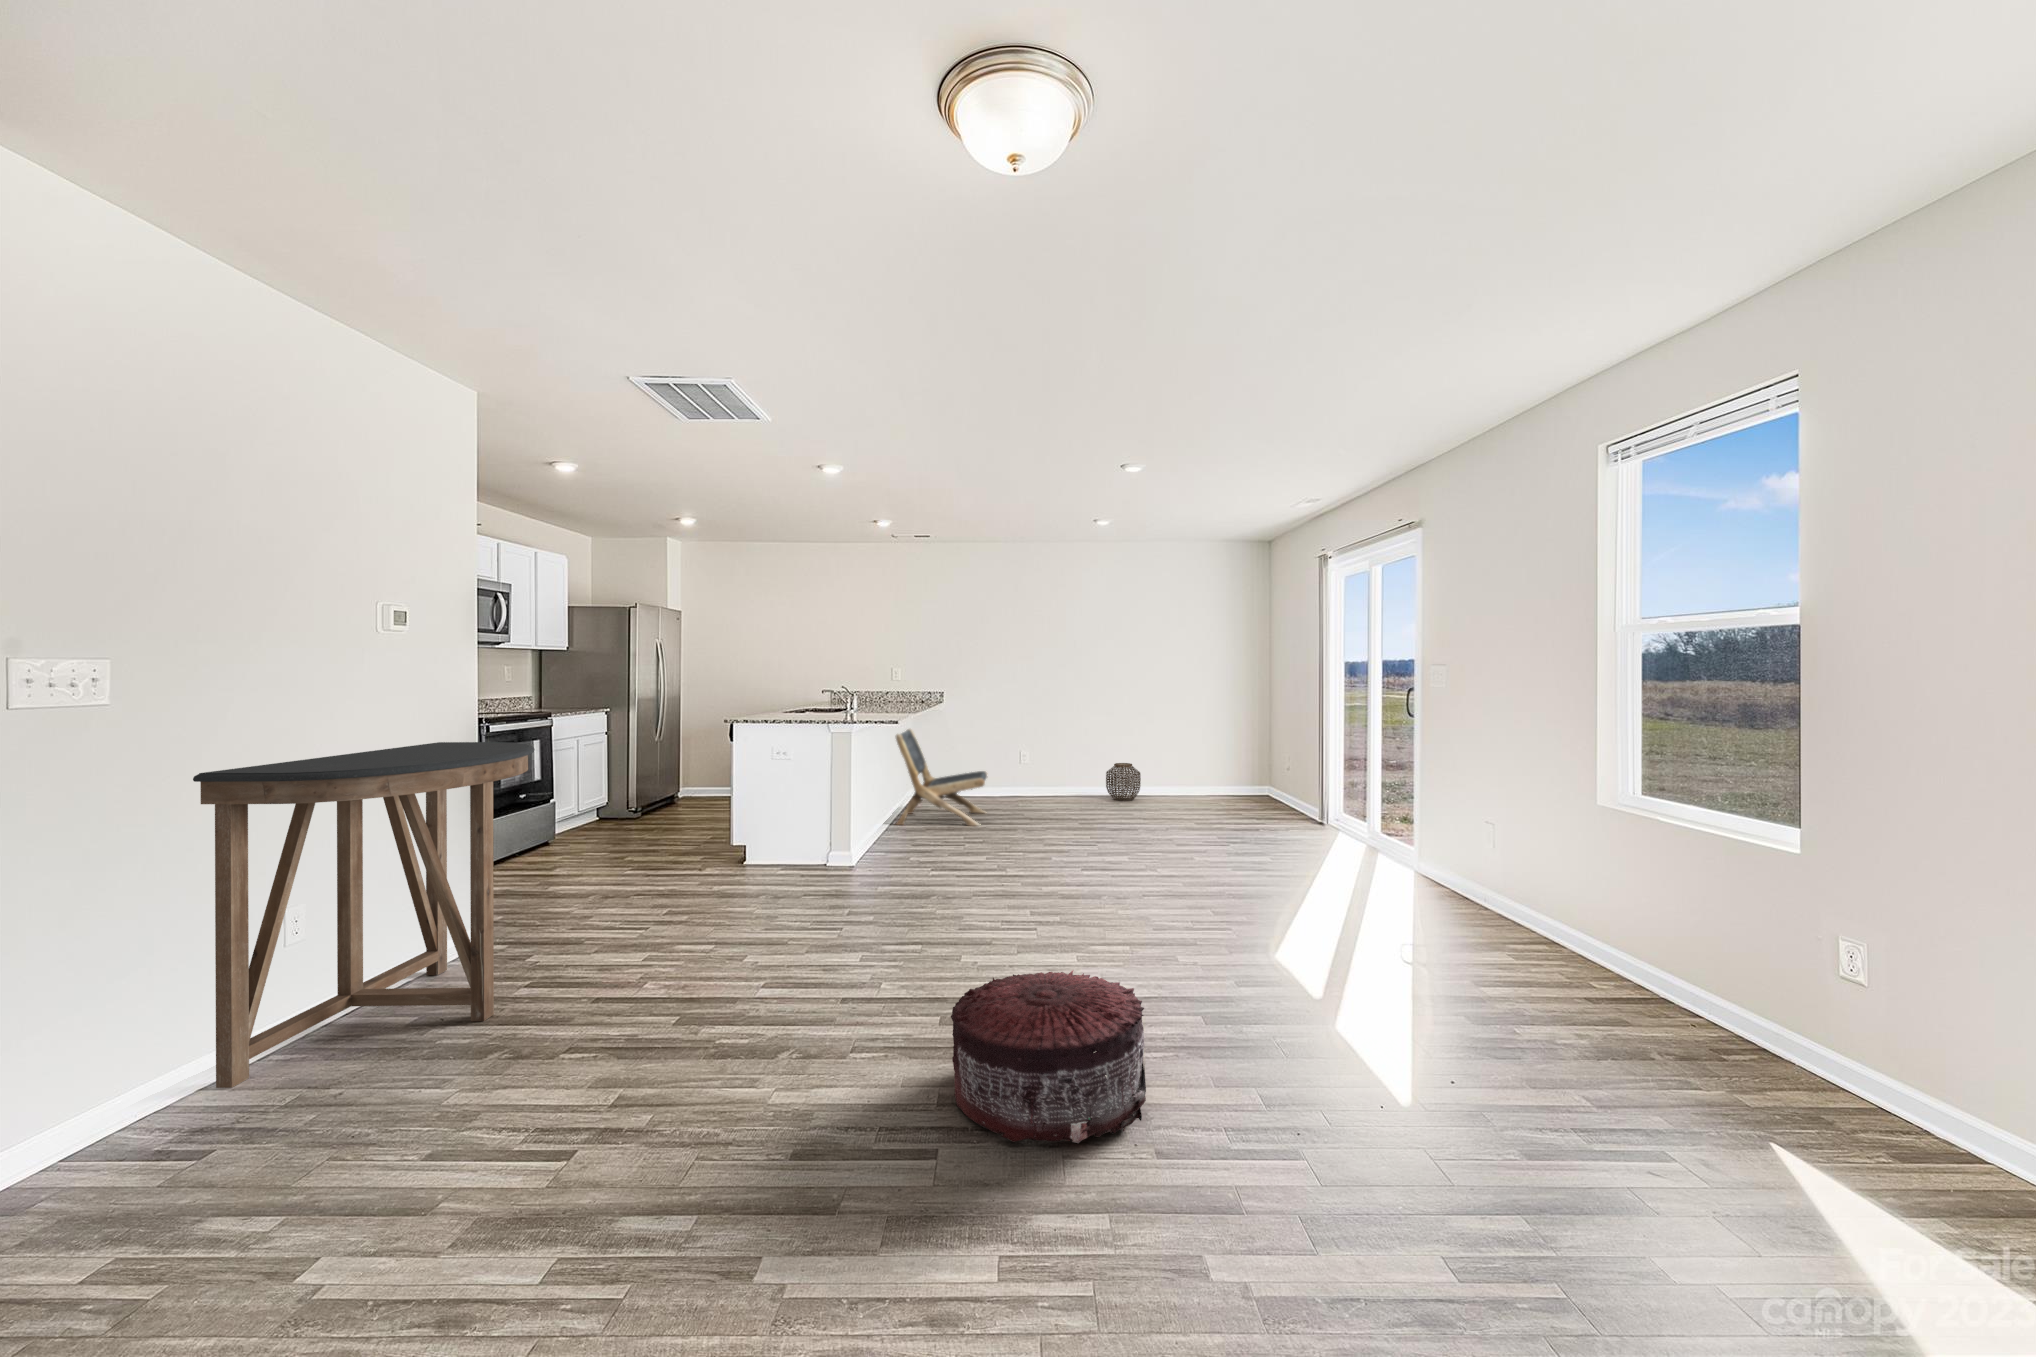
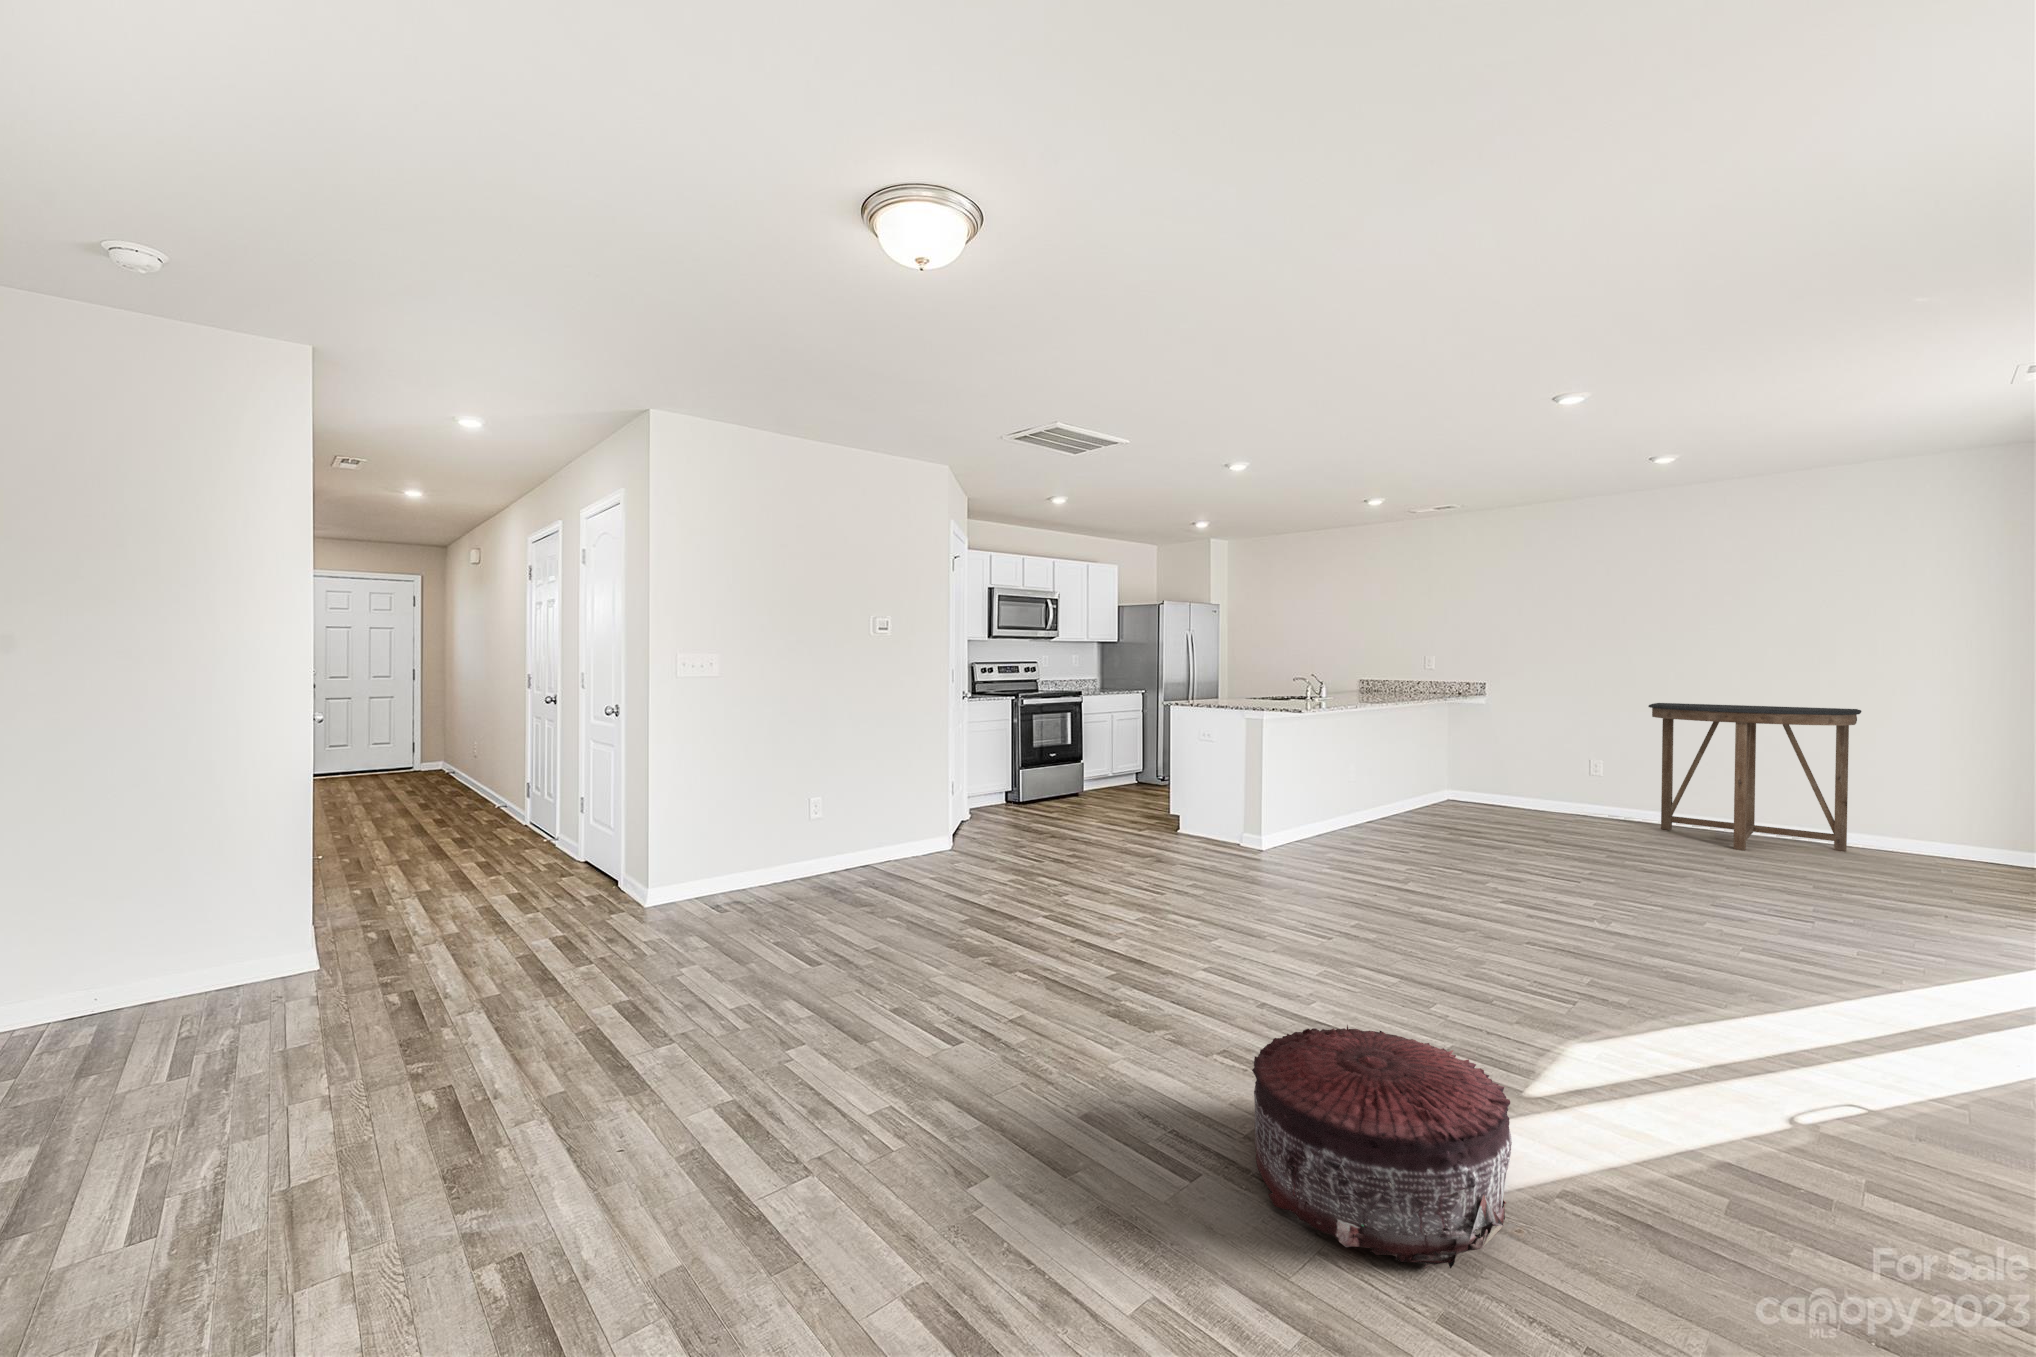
lounge chair: present [895,729,987,826] -> none [1506,732,1658,864]
console table: present [193,742,535,1088] -> present [1648,703,1861,851]
woven basket: present [1106,763,1141,801] -> none [1913,808,1996,871]

